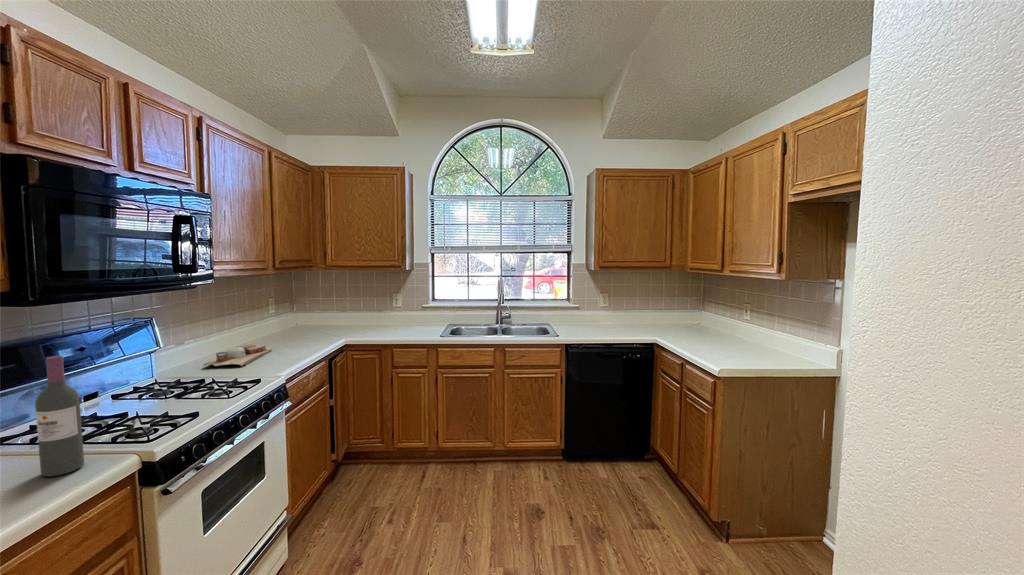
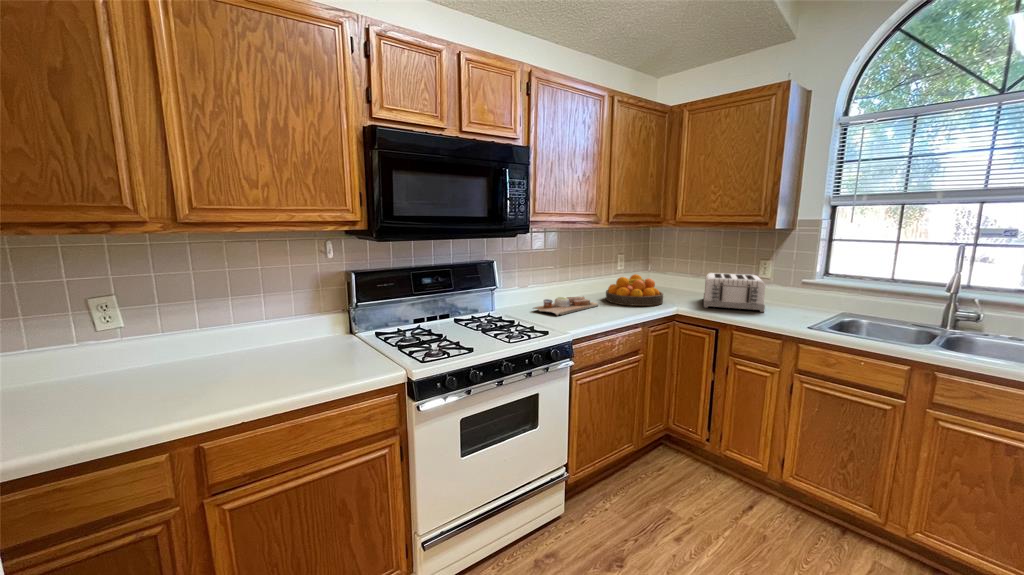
toaster: none [356,305,407,335] -> present [704,273,765,312]
fruit bowl: none [270,315,329,345] -> present [606,274,663,306]
wine bottle: present [35,356,84,477] -> none [362,279,387,367]

